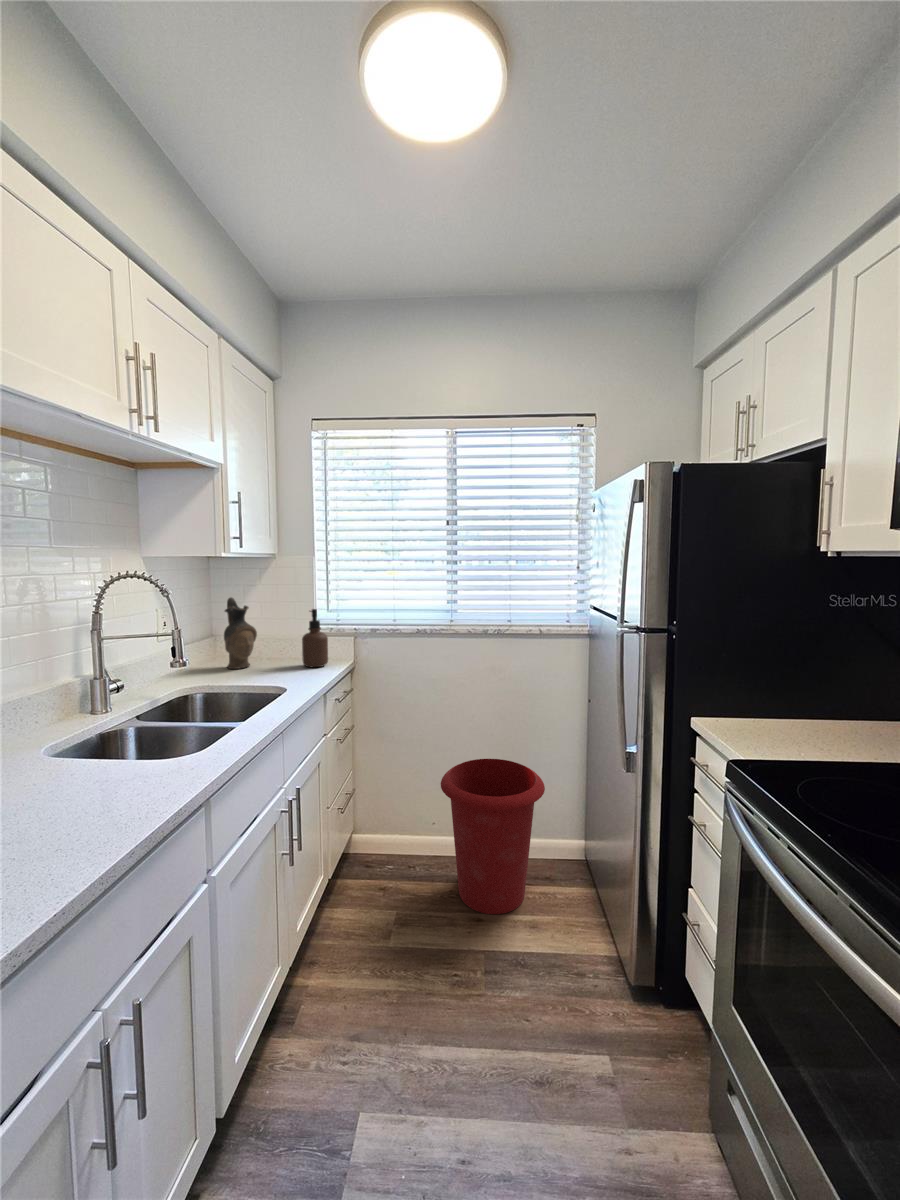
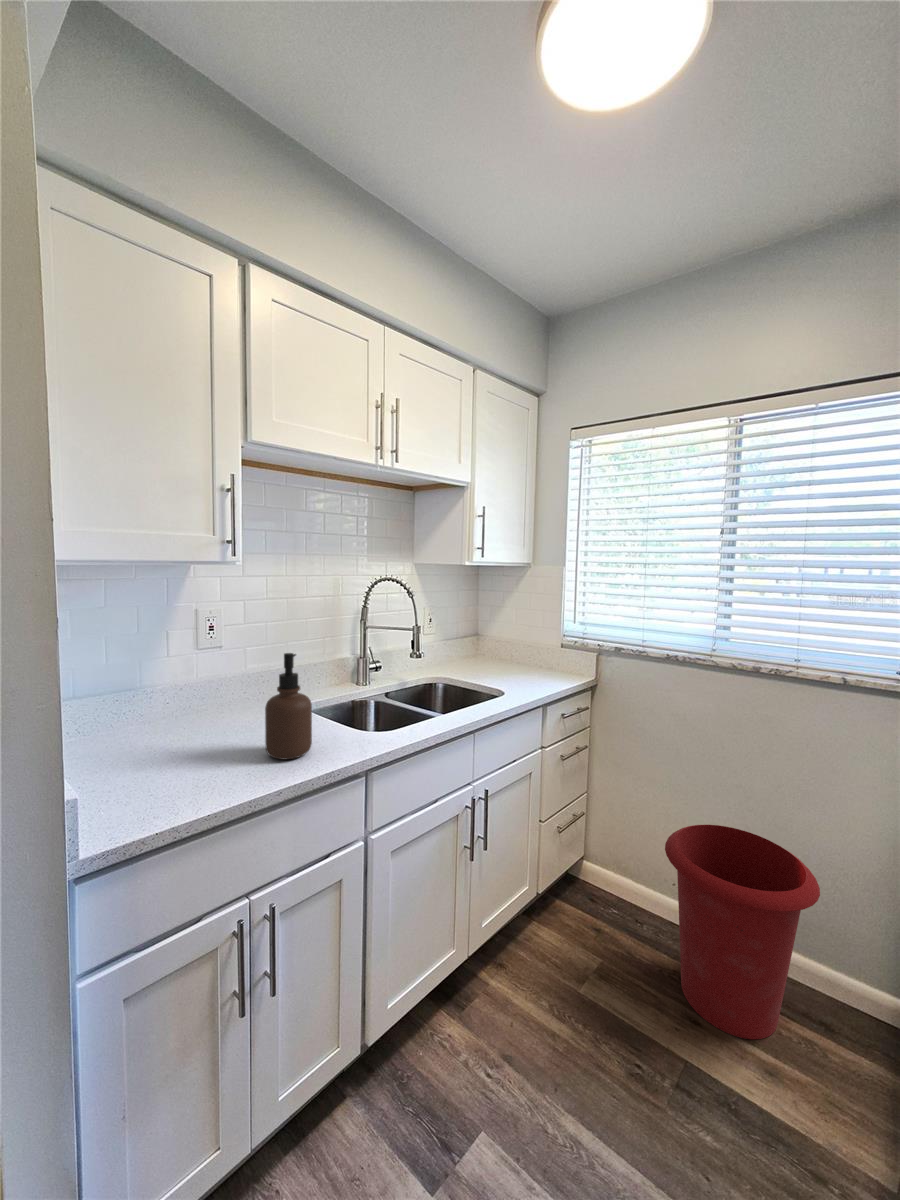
ceramic pitcher: present [224,597,257,669] -> none [475,602,502,668]
soap dispenser: present [302,609,328,667] -> present [265,653,312,759]

